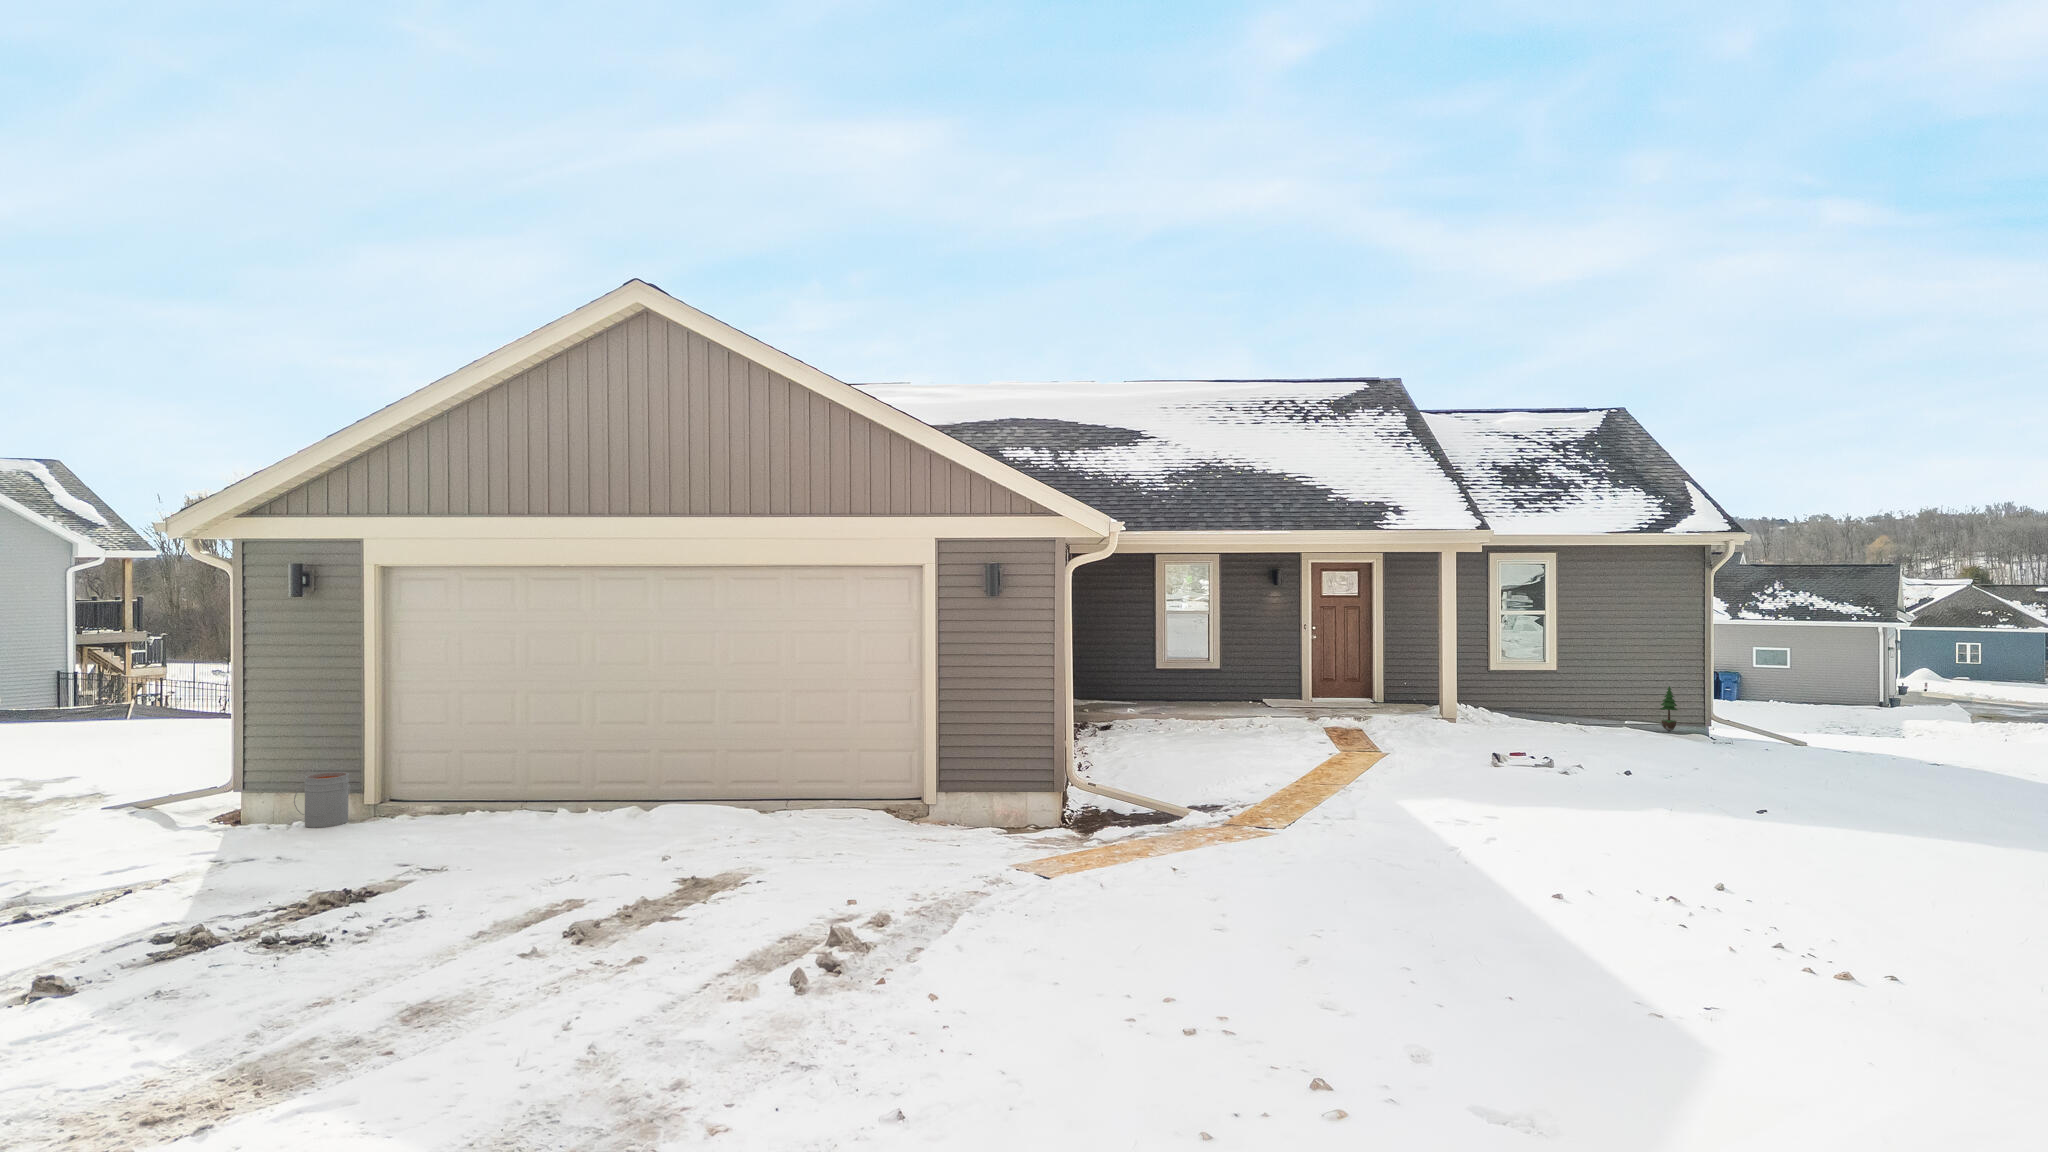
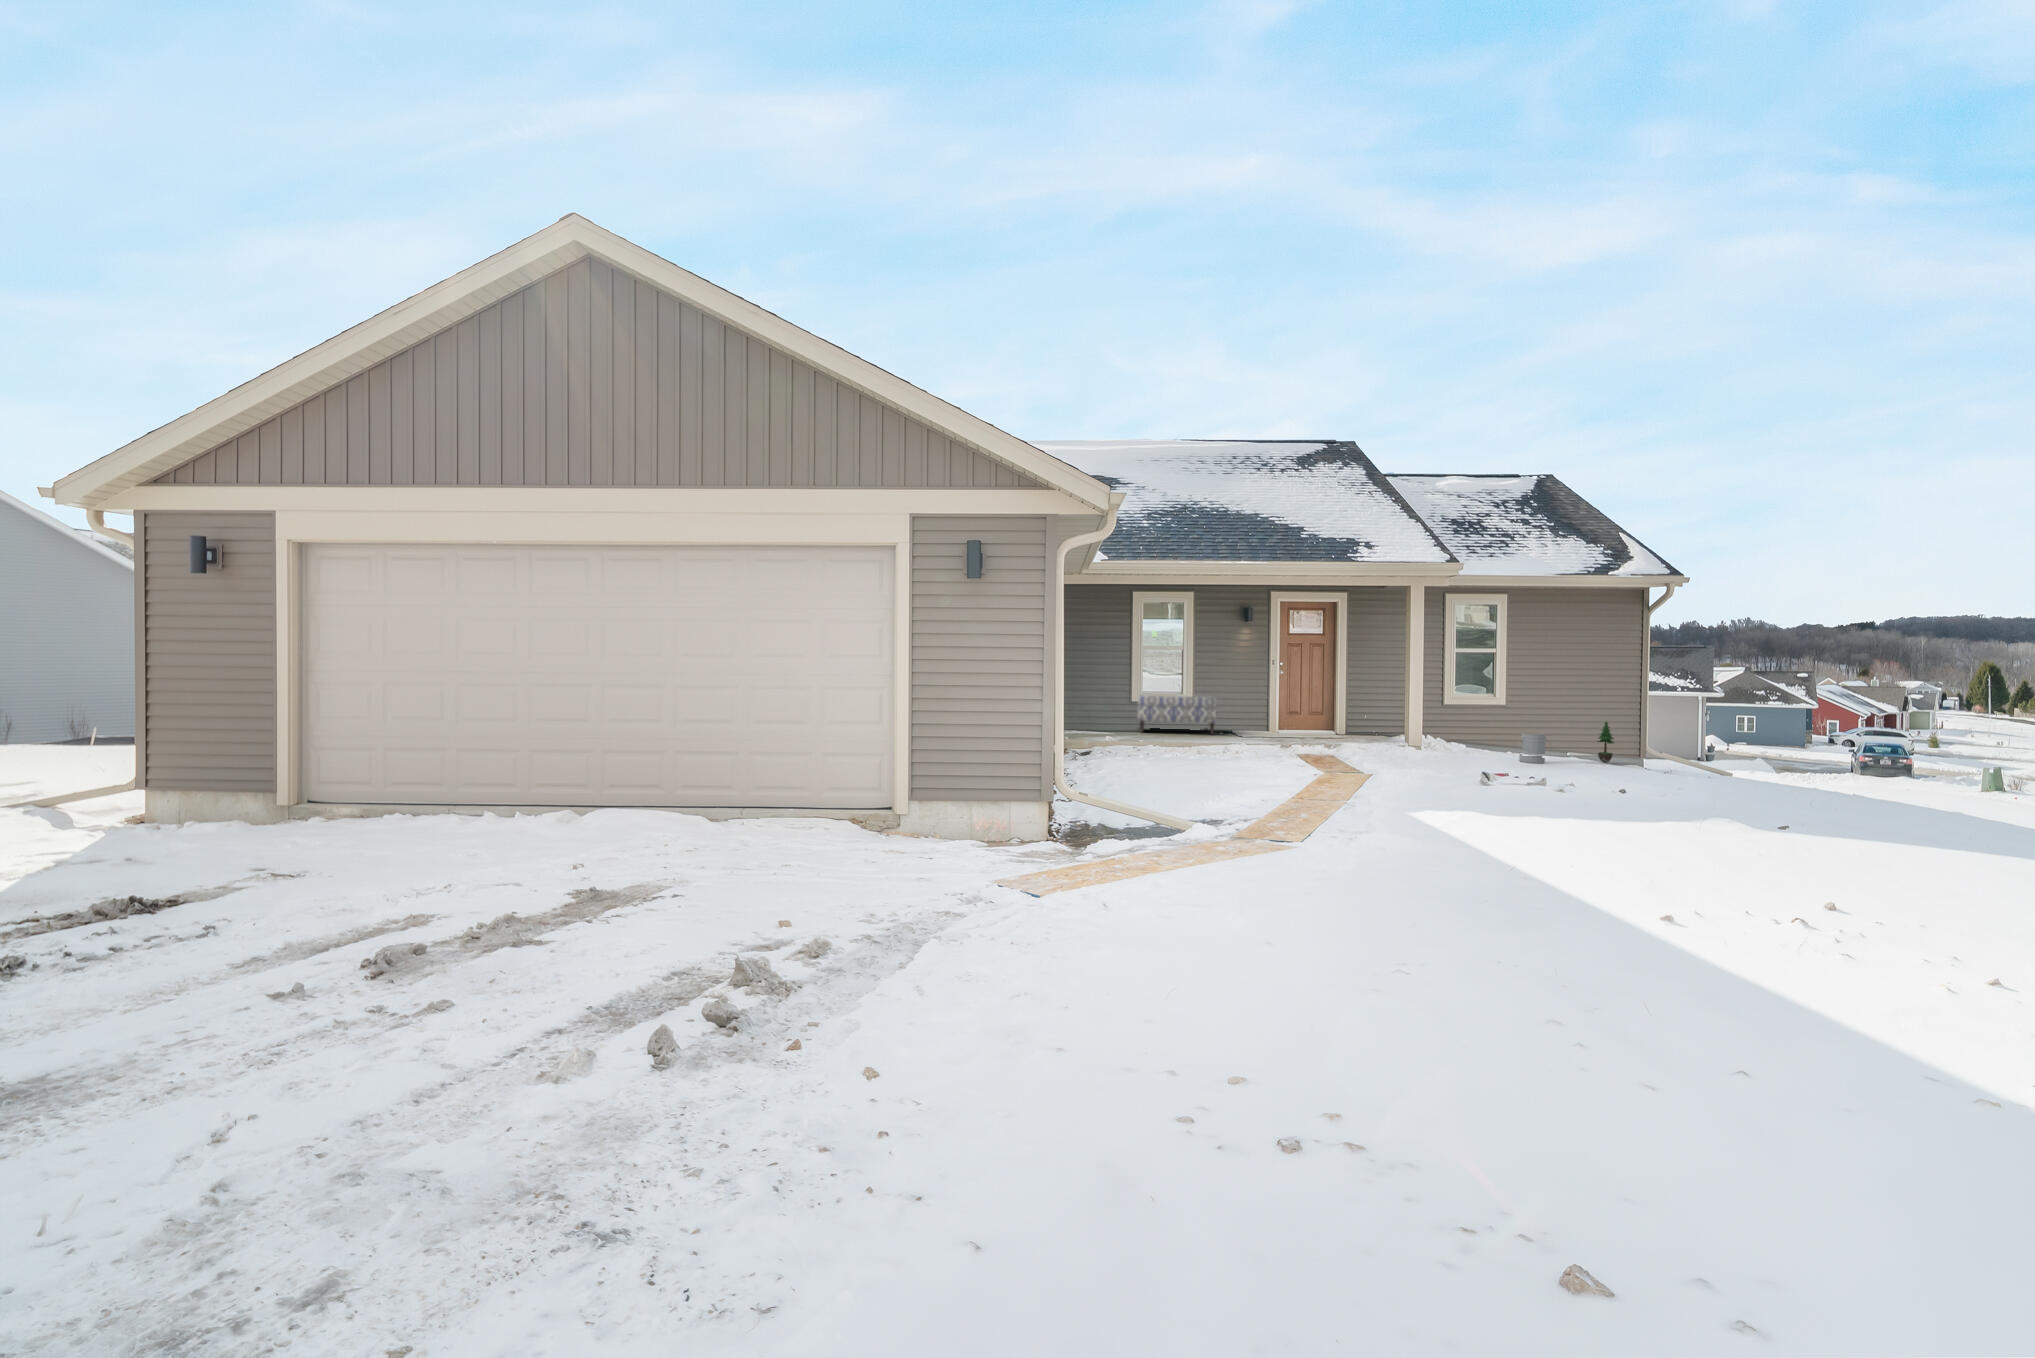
bench: none [1158,665,1242,708] -> present [1136,695,1217,734]
bucket: present [294,772,351,828] -> present [1519,732,1551,763]

